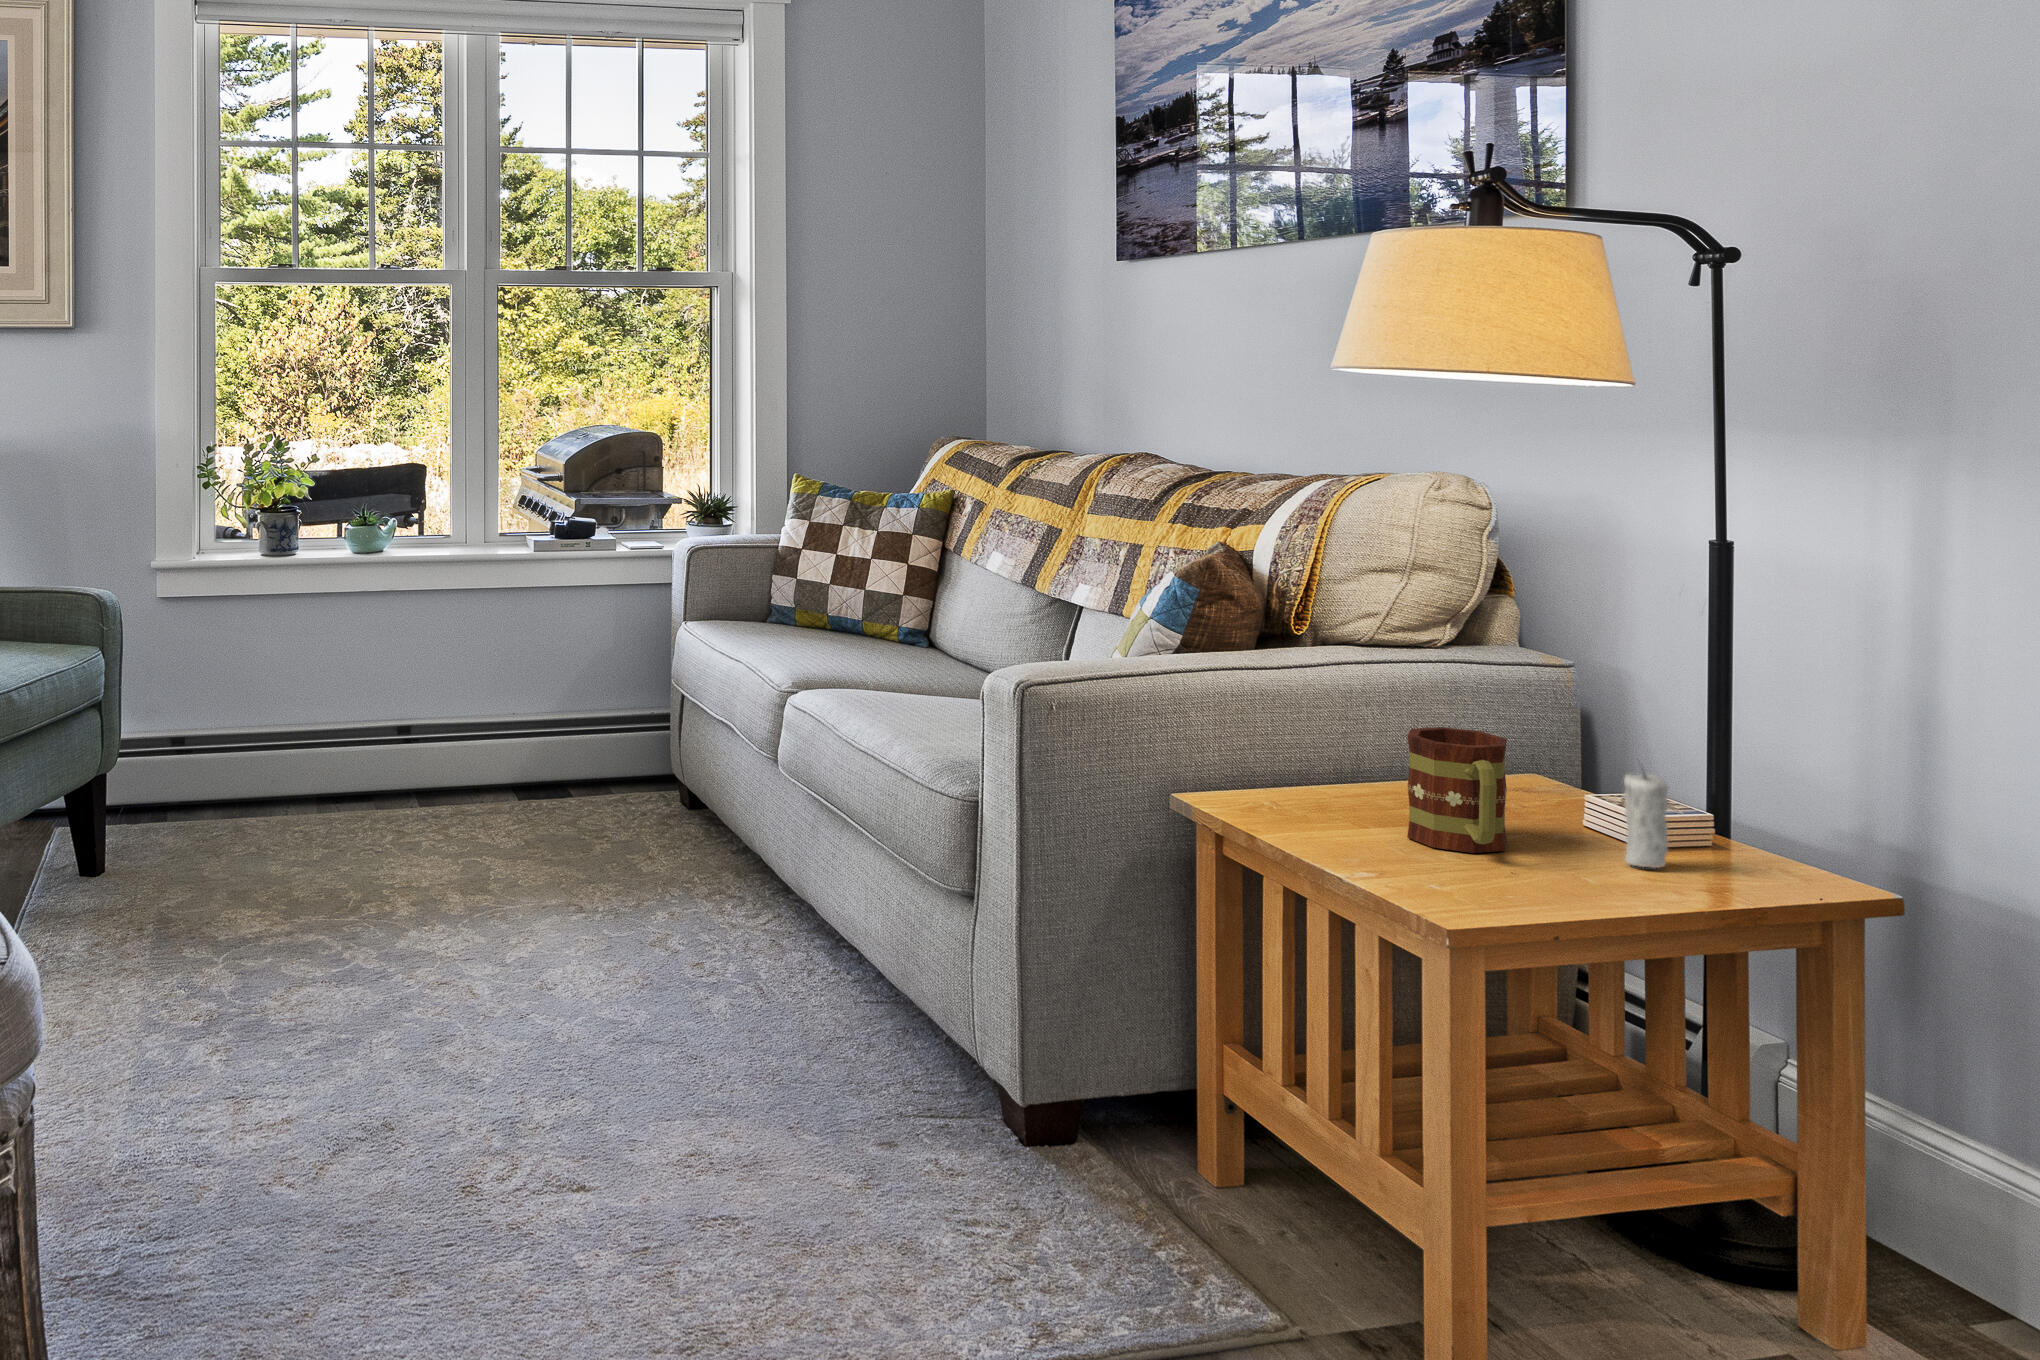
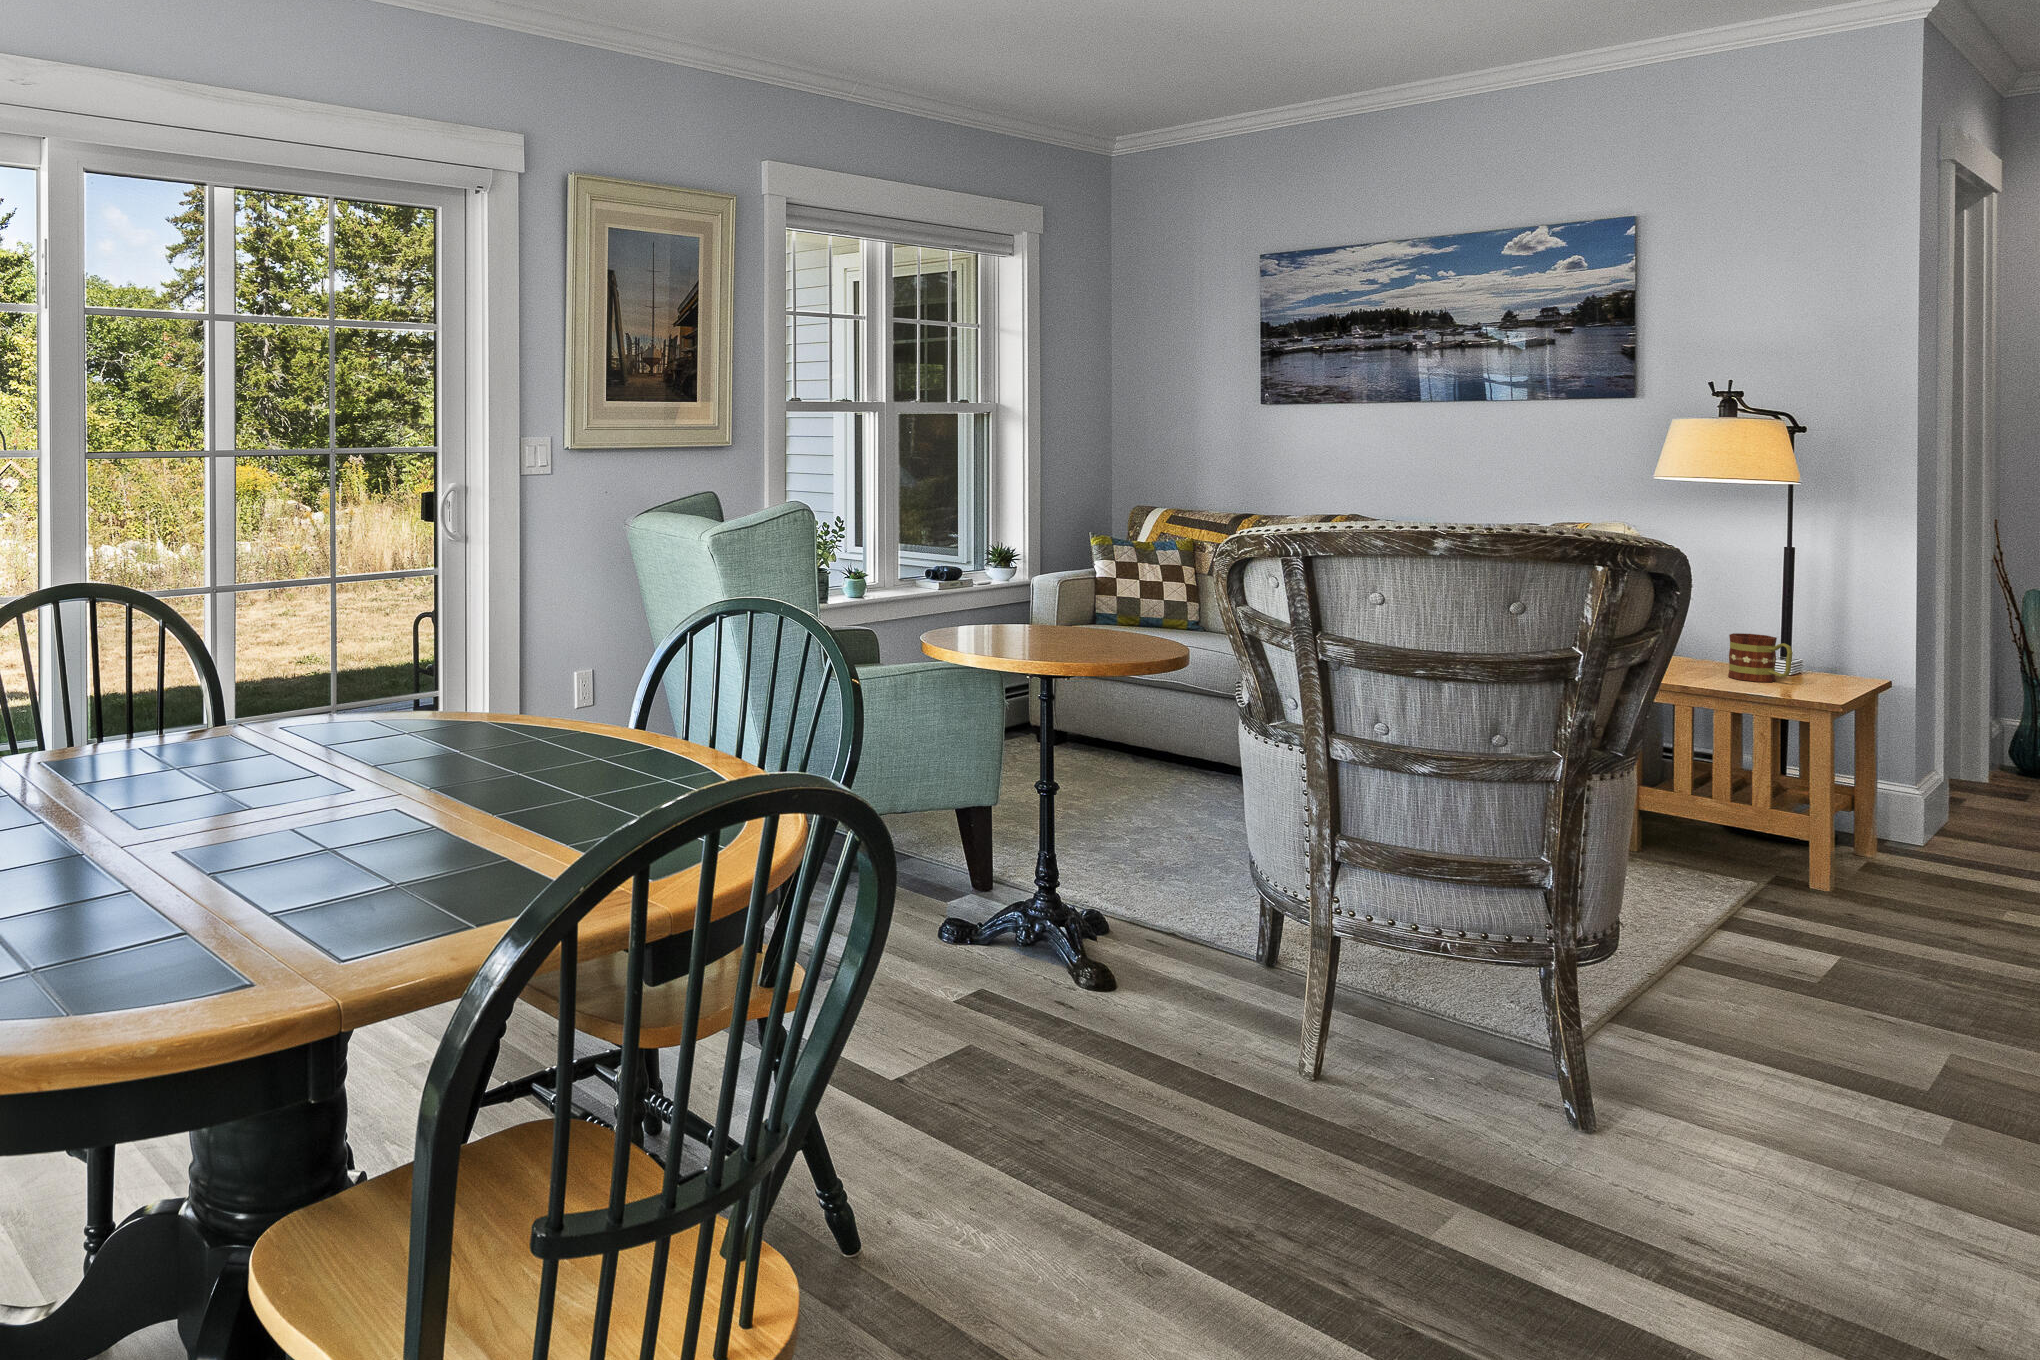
candle: present [1624,773,1668,868] -> none [1813,637,1832,680]

